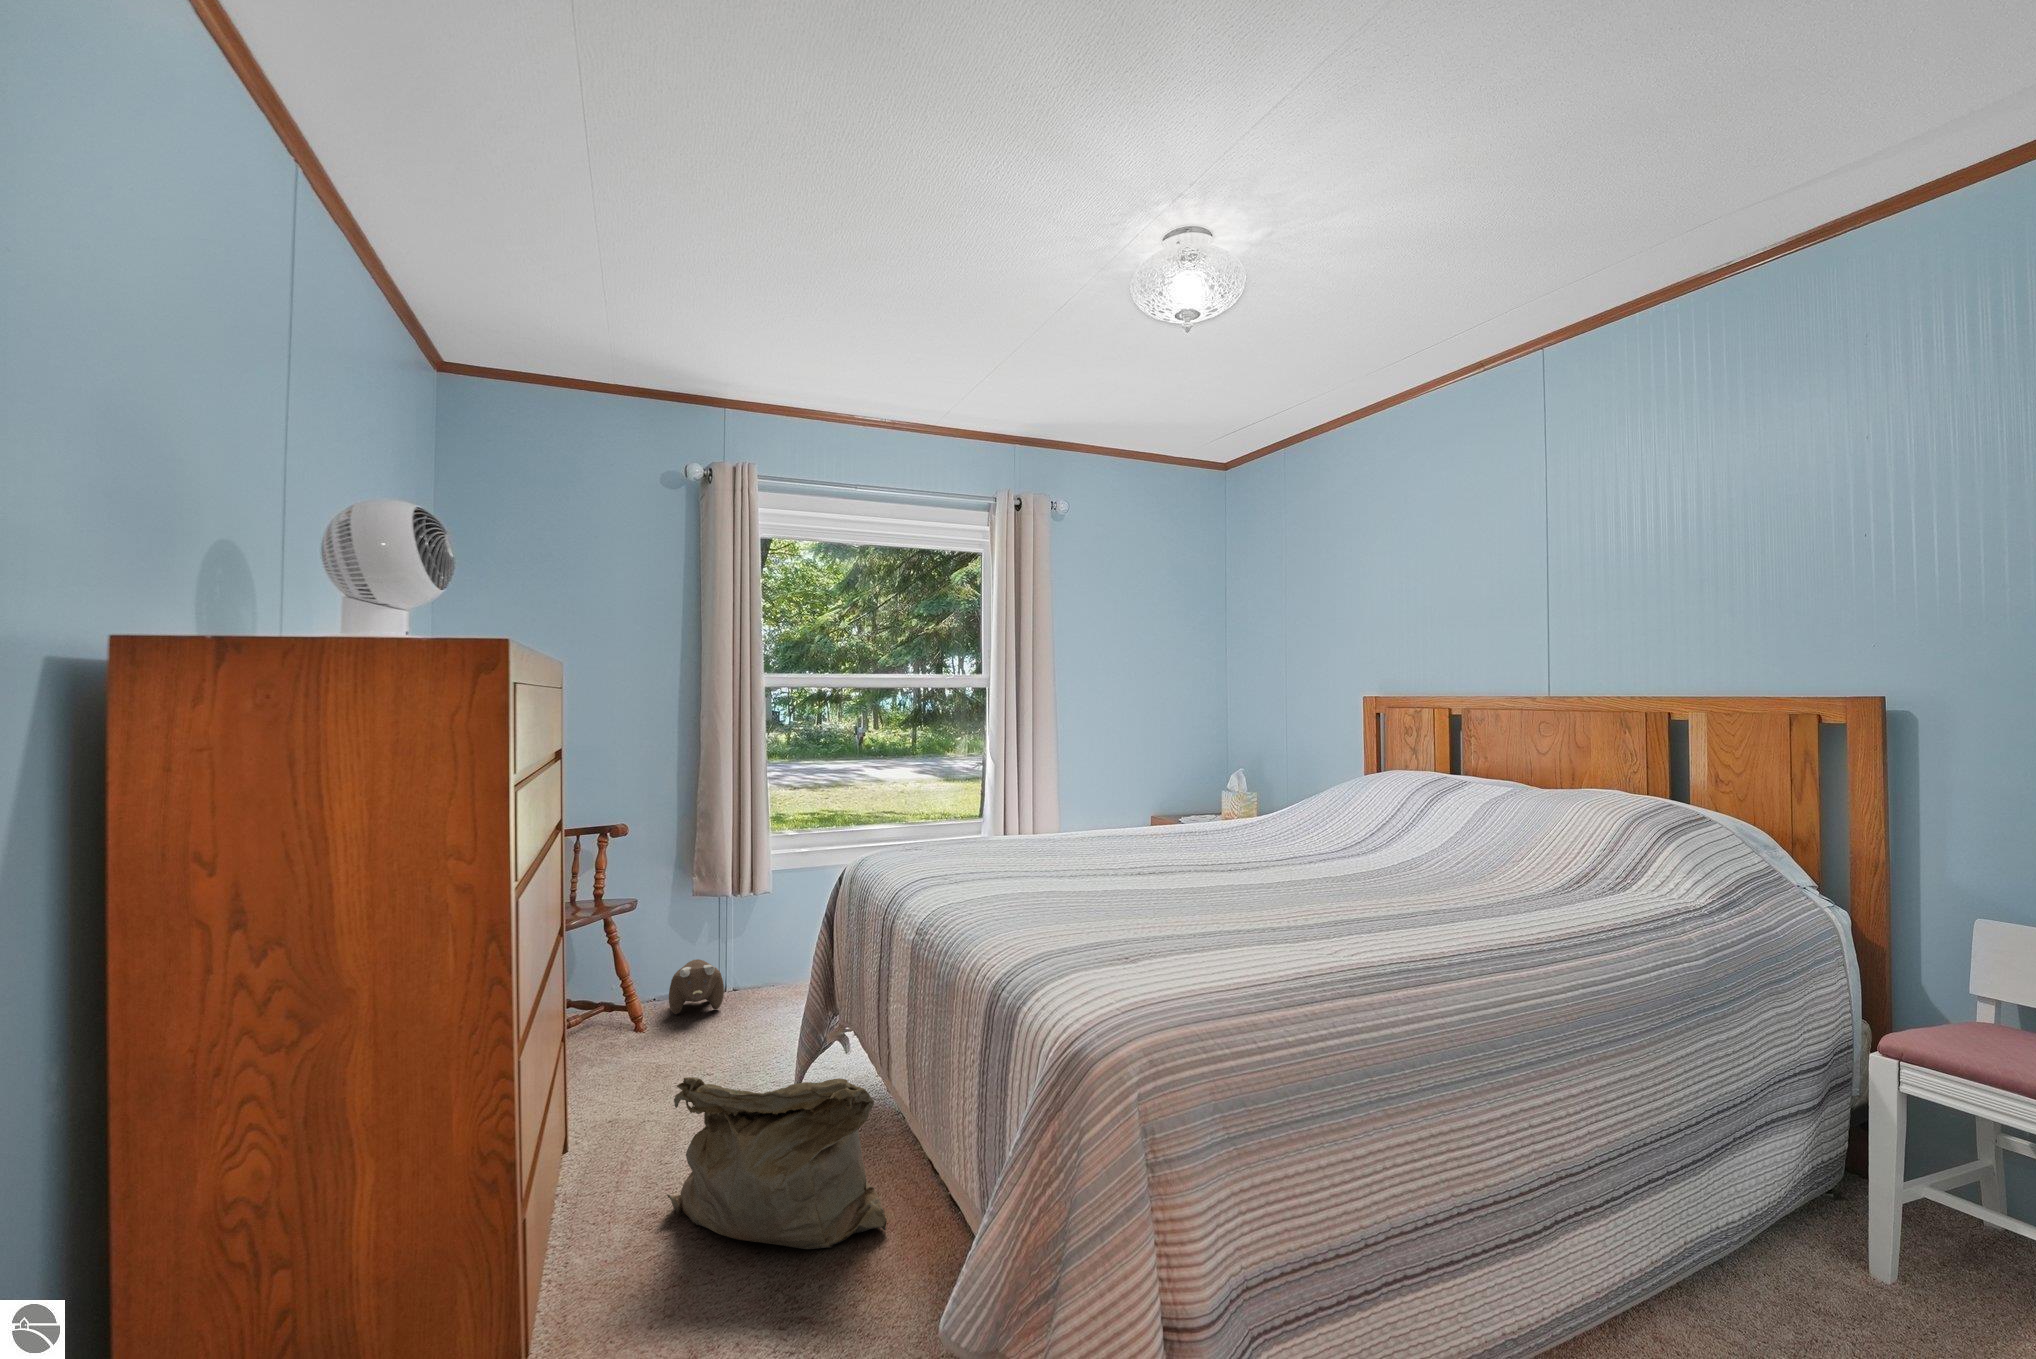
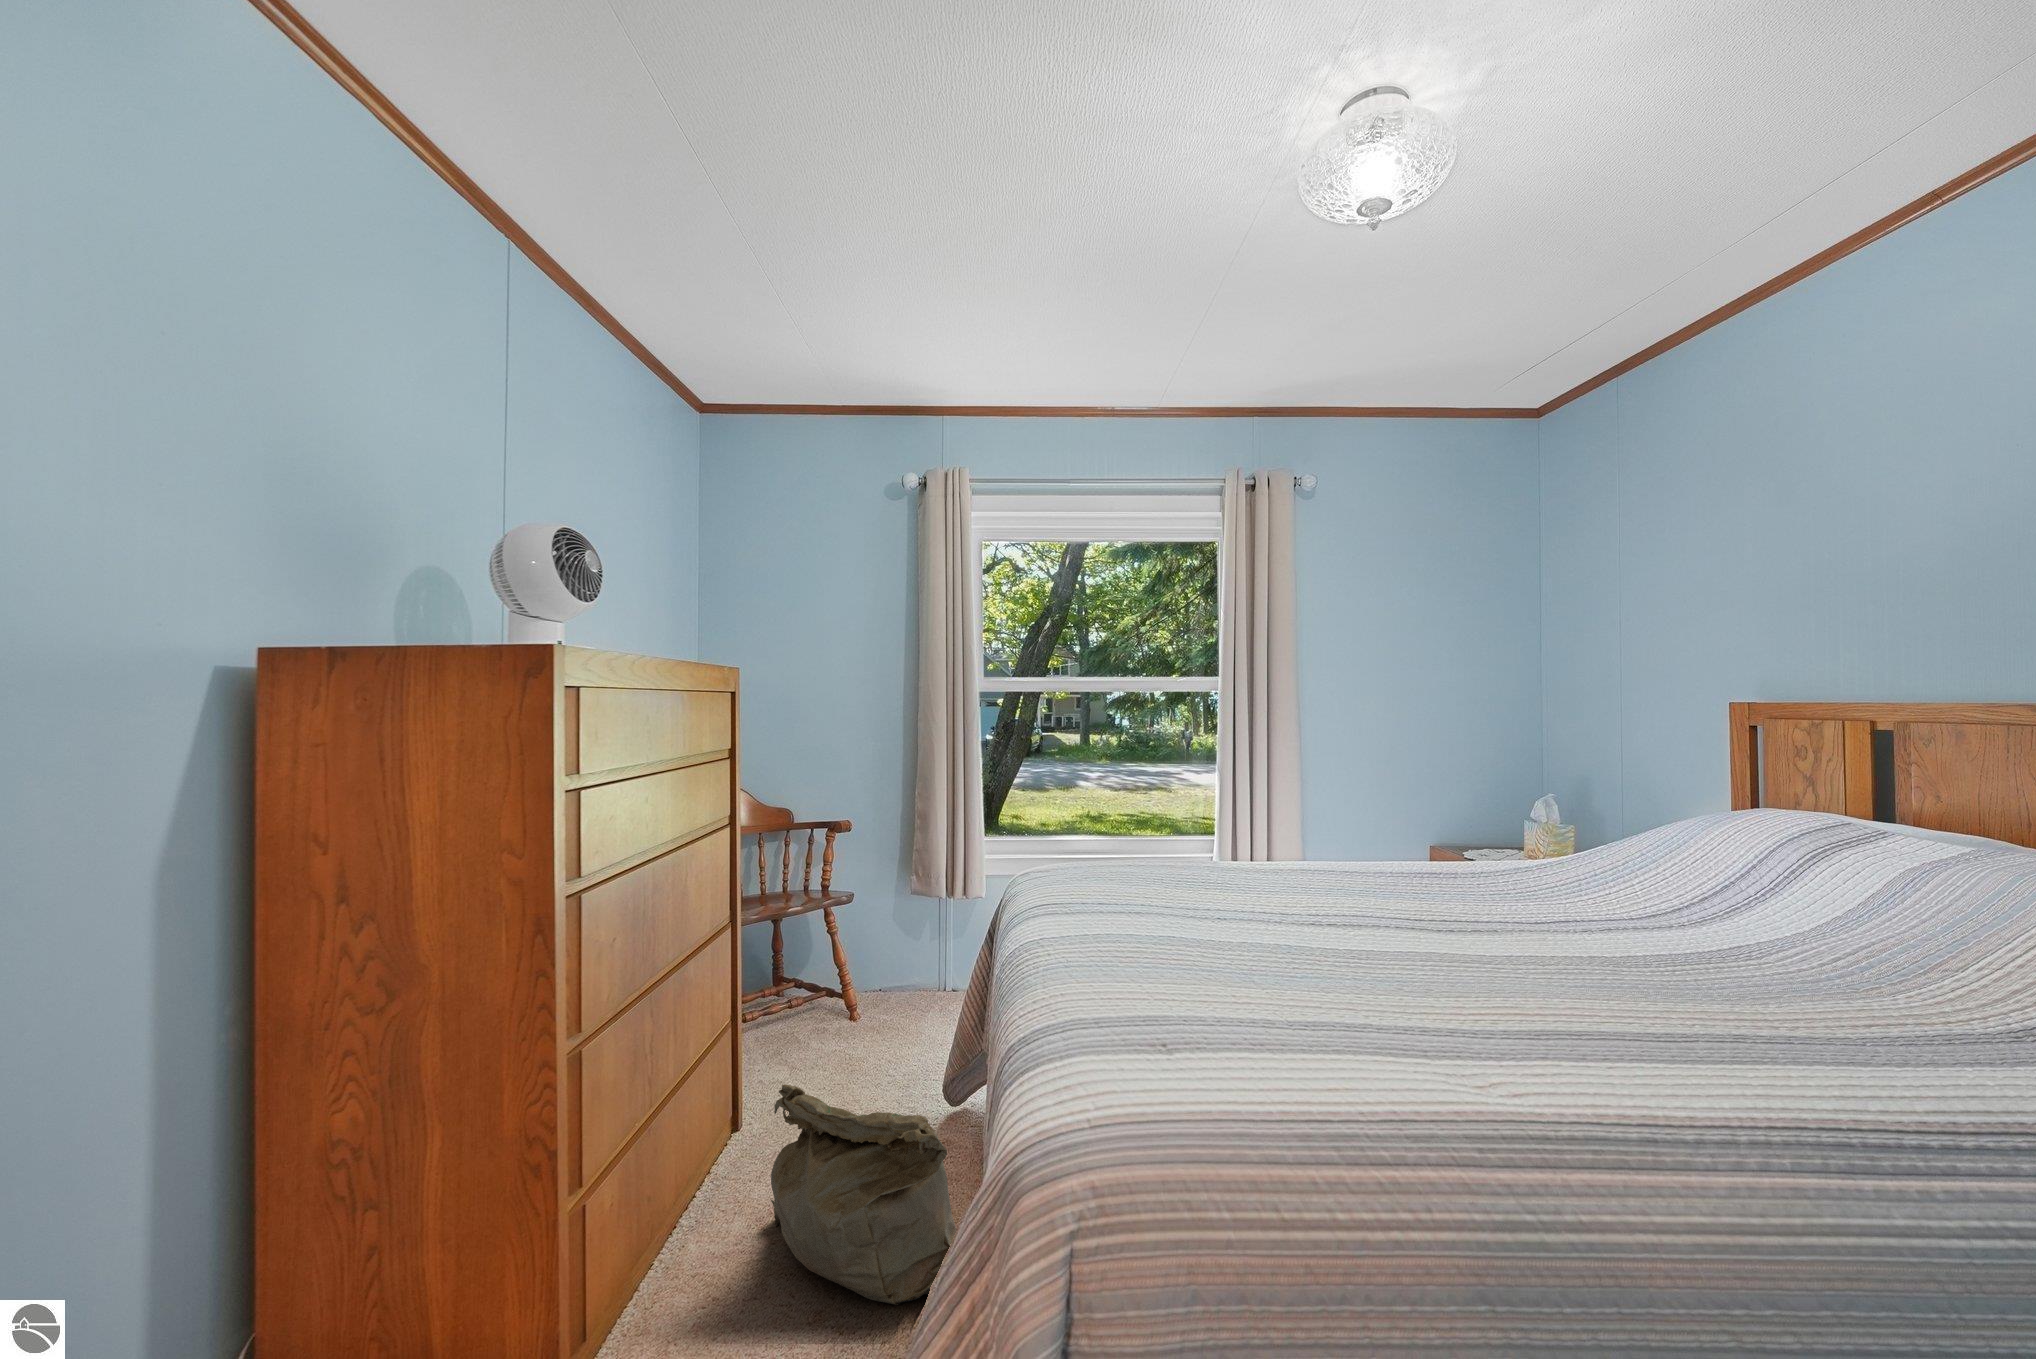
plush toy: present [669,959,724,1014] -> none [885,954,936,1006]

